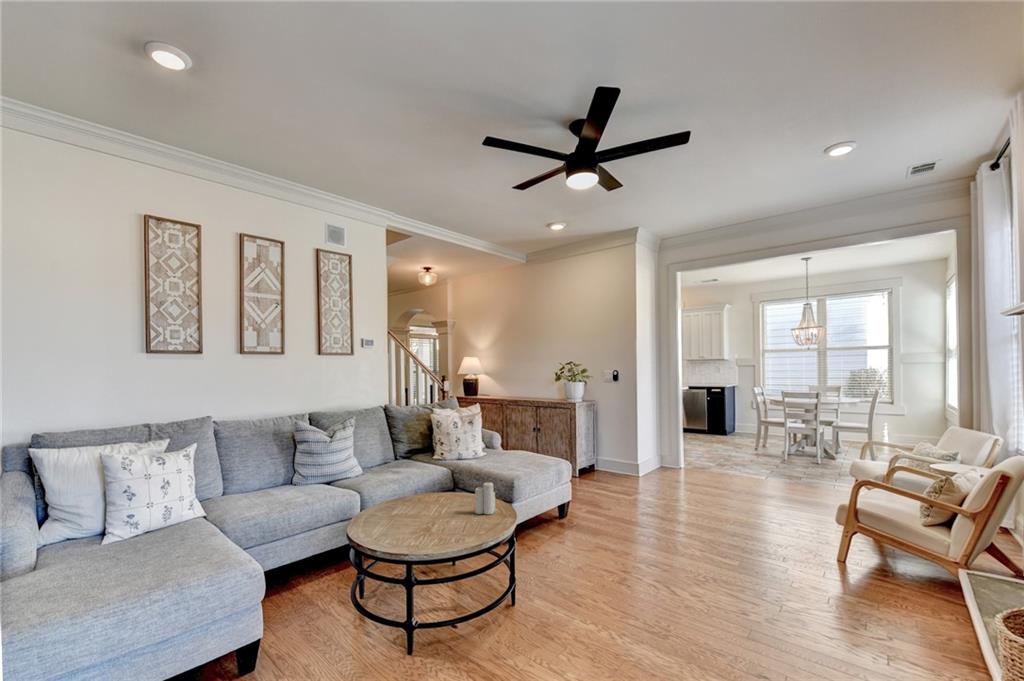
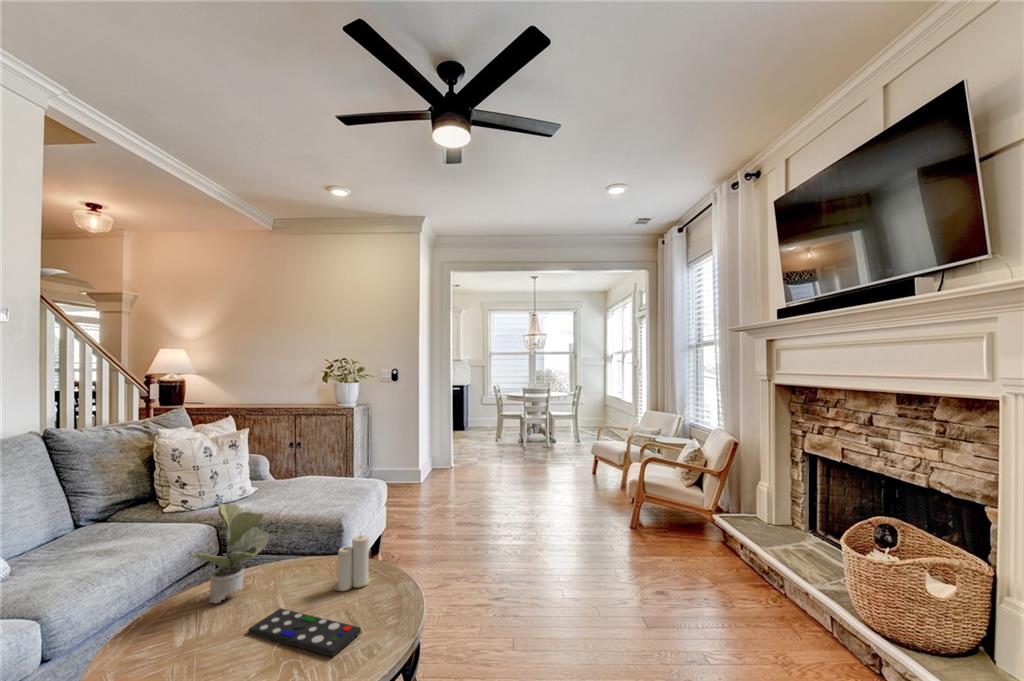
potted plant: none [406,450,447,504] -> present [188,503,268,603]
remote control: none [422,512,465,537] -> present [248,609,361,657]

